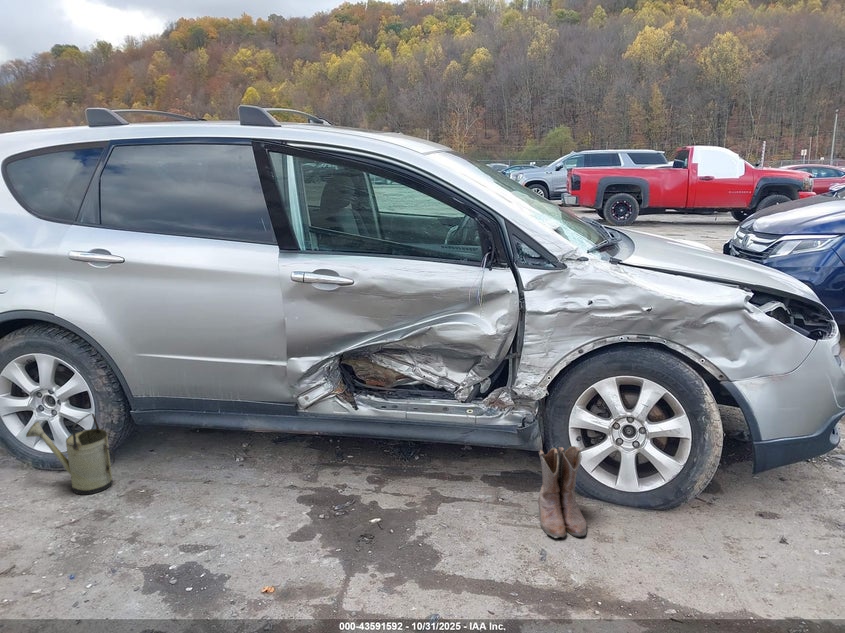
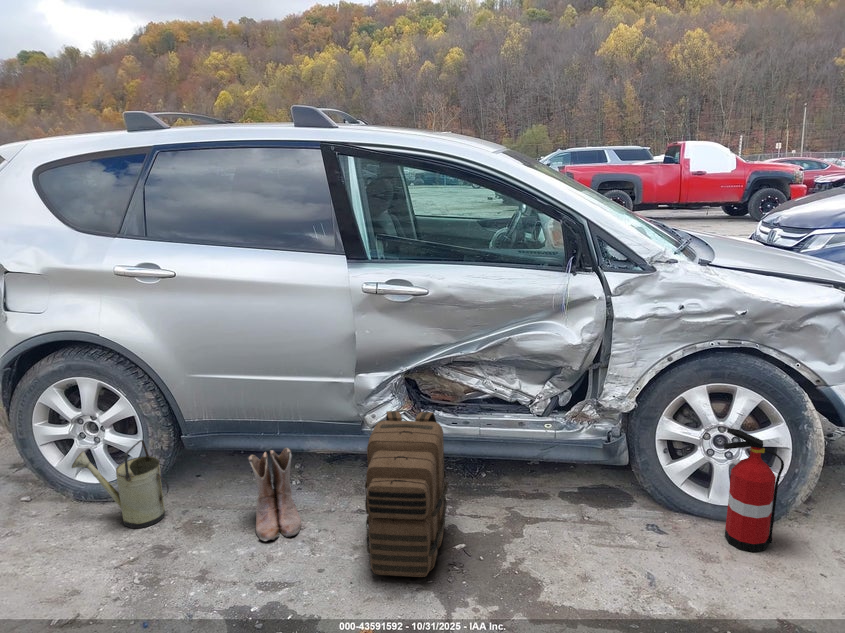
backpack: none [281,393,366,545] -> present [365,411,448,577]
fire extinguisher: none [625,418,679,536] -> present [724,428,784,552]
boots: present [538,446,587,538] -> present [249,448,301,541]

